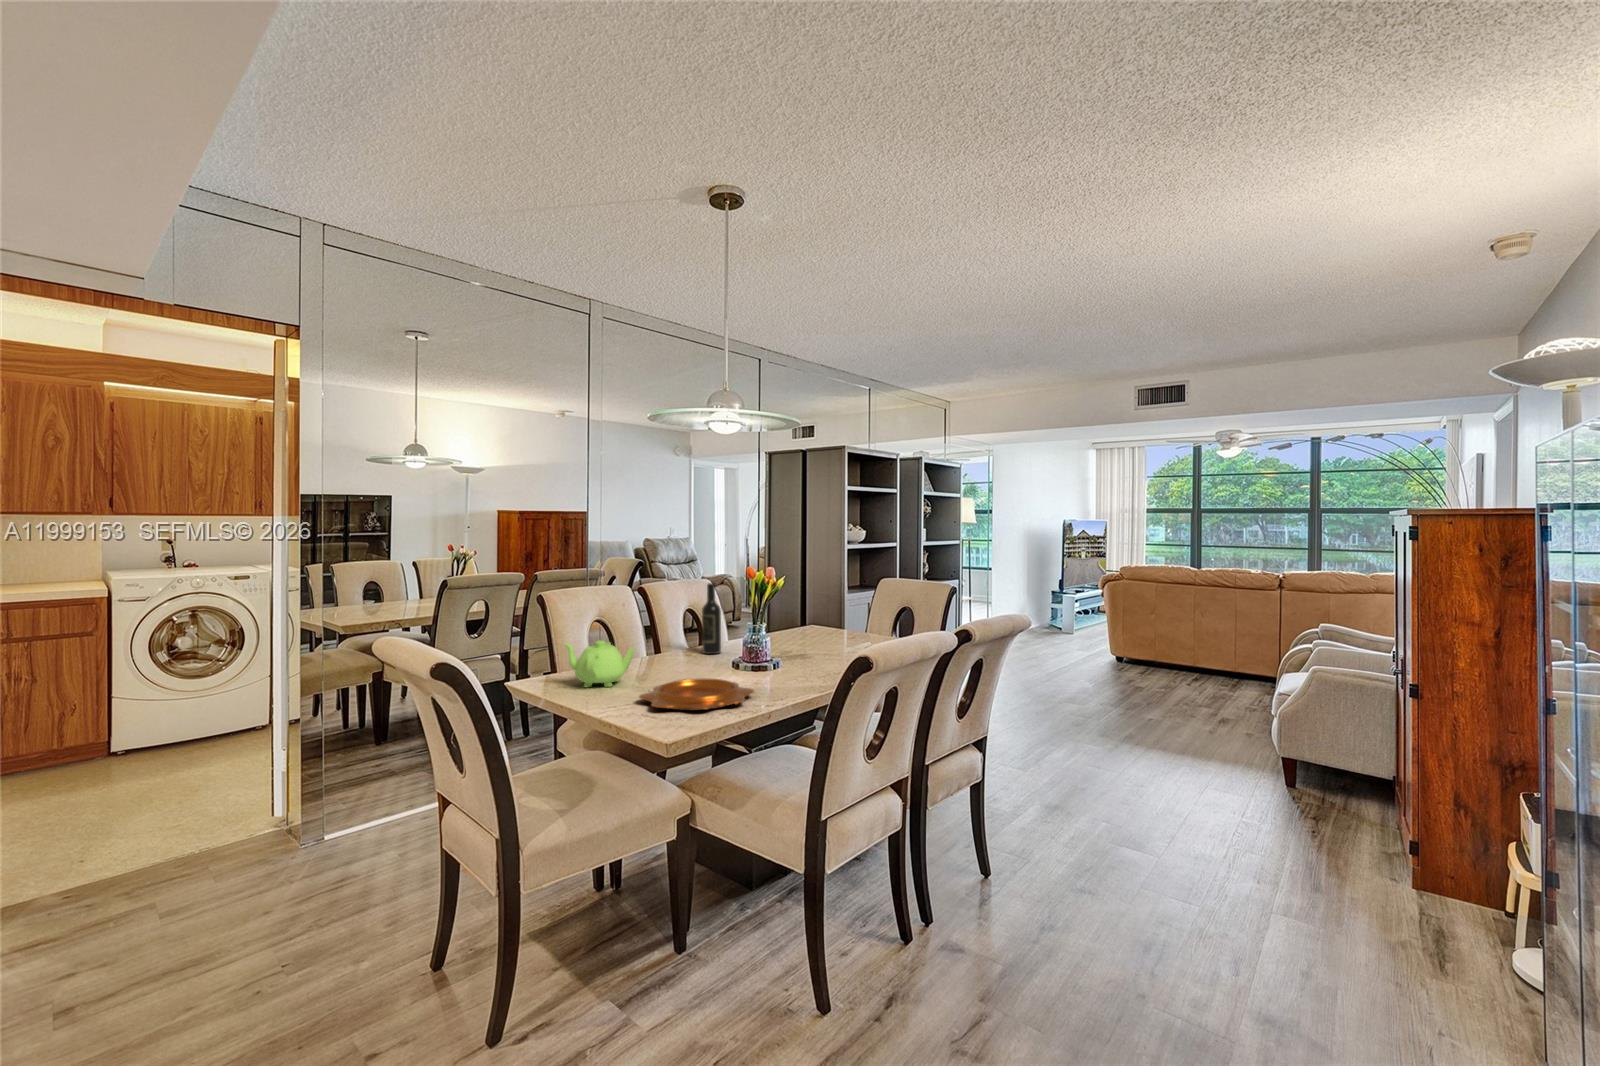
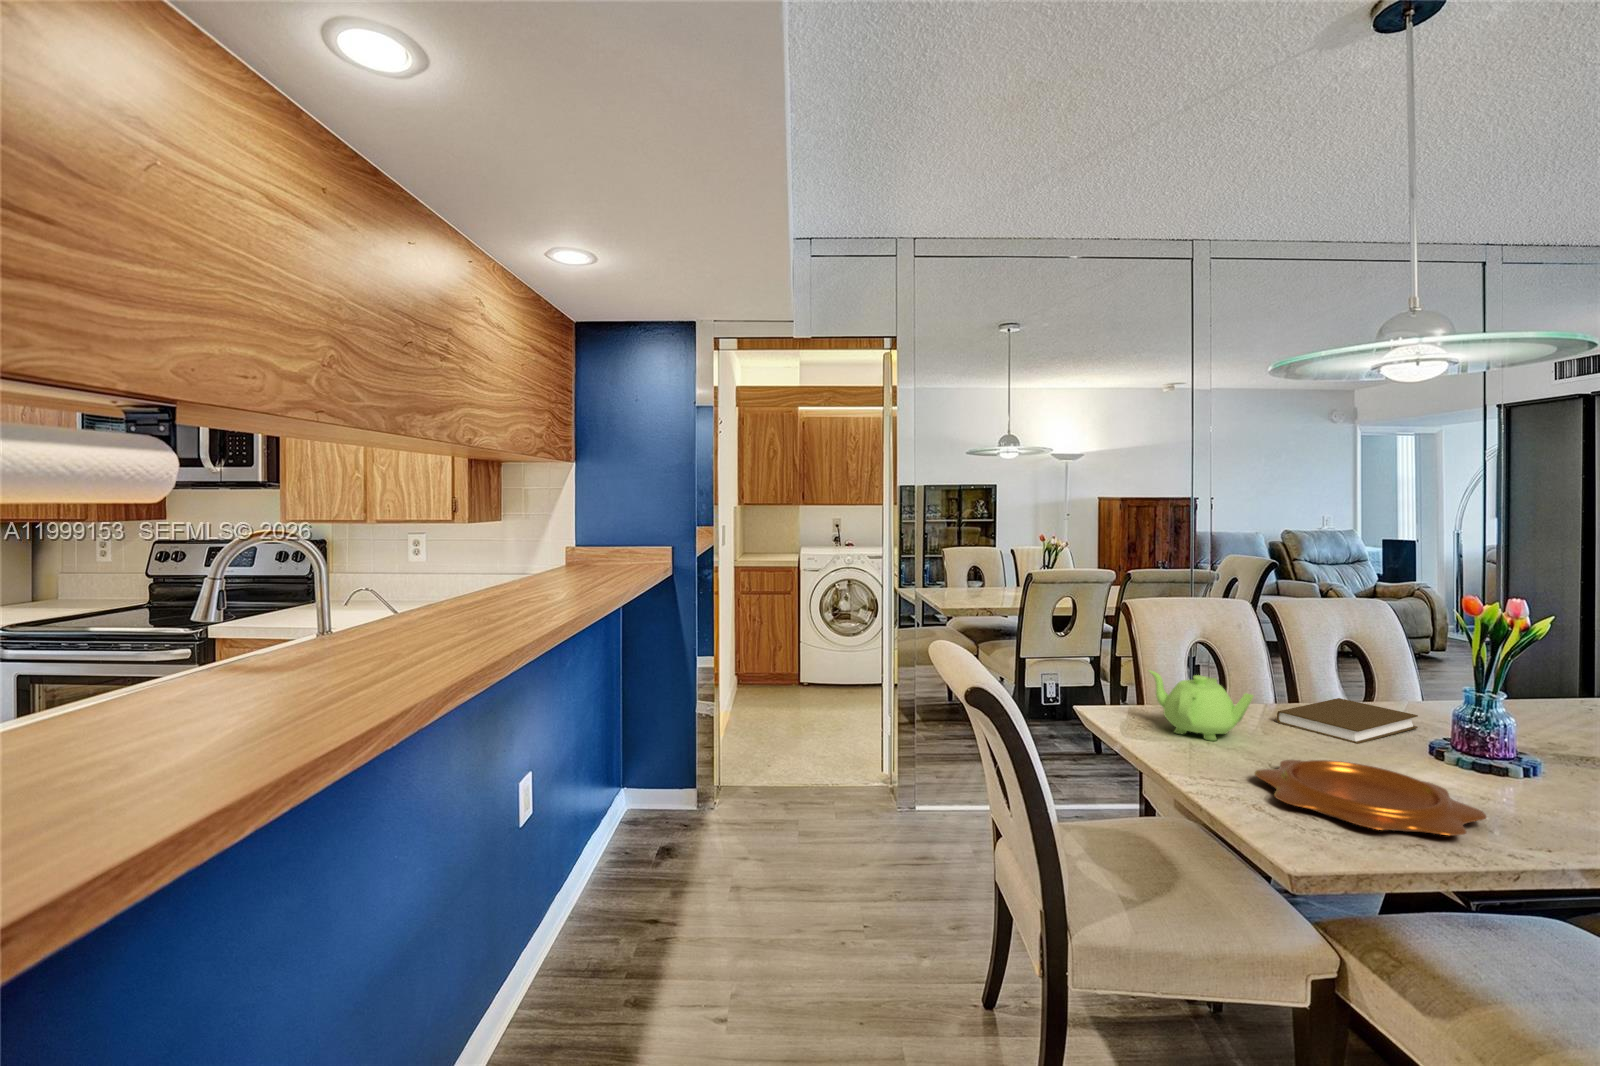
wine bottle: present [702,583,721,654] -> none [1372,608,1410,715]
book: none [649,648,726,673] -> present [1277,698,1418,744]

